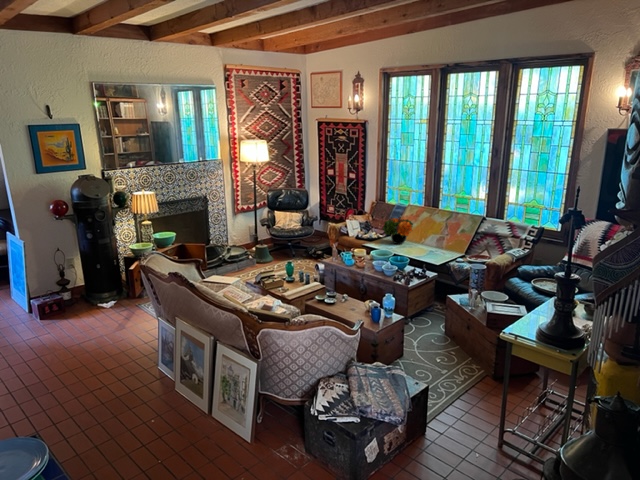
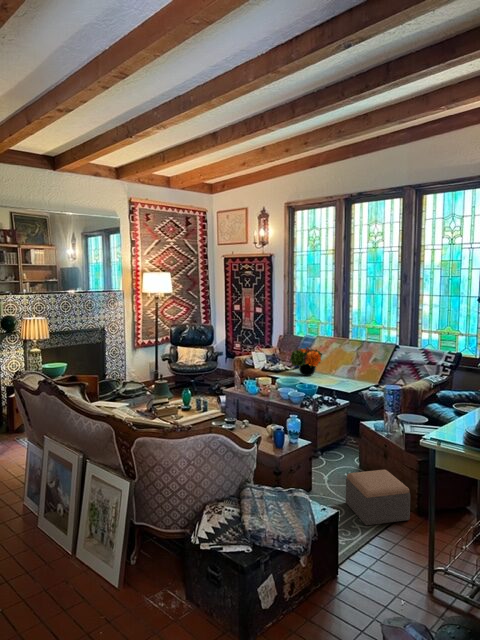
footstool: none [433,341,489,389] -> present [346,470,410,525]

